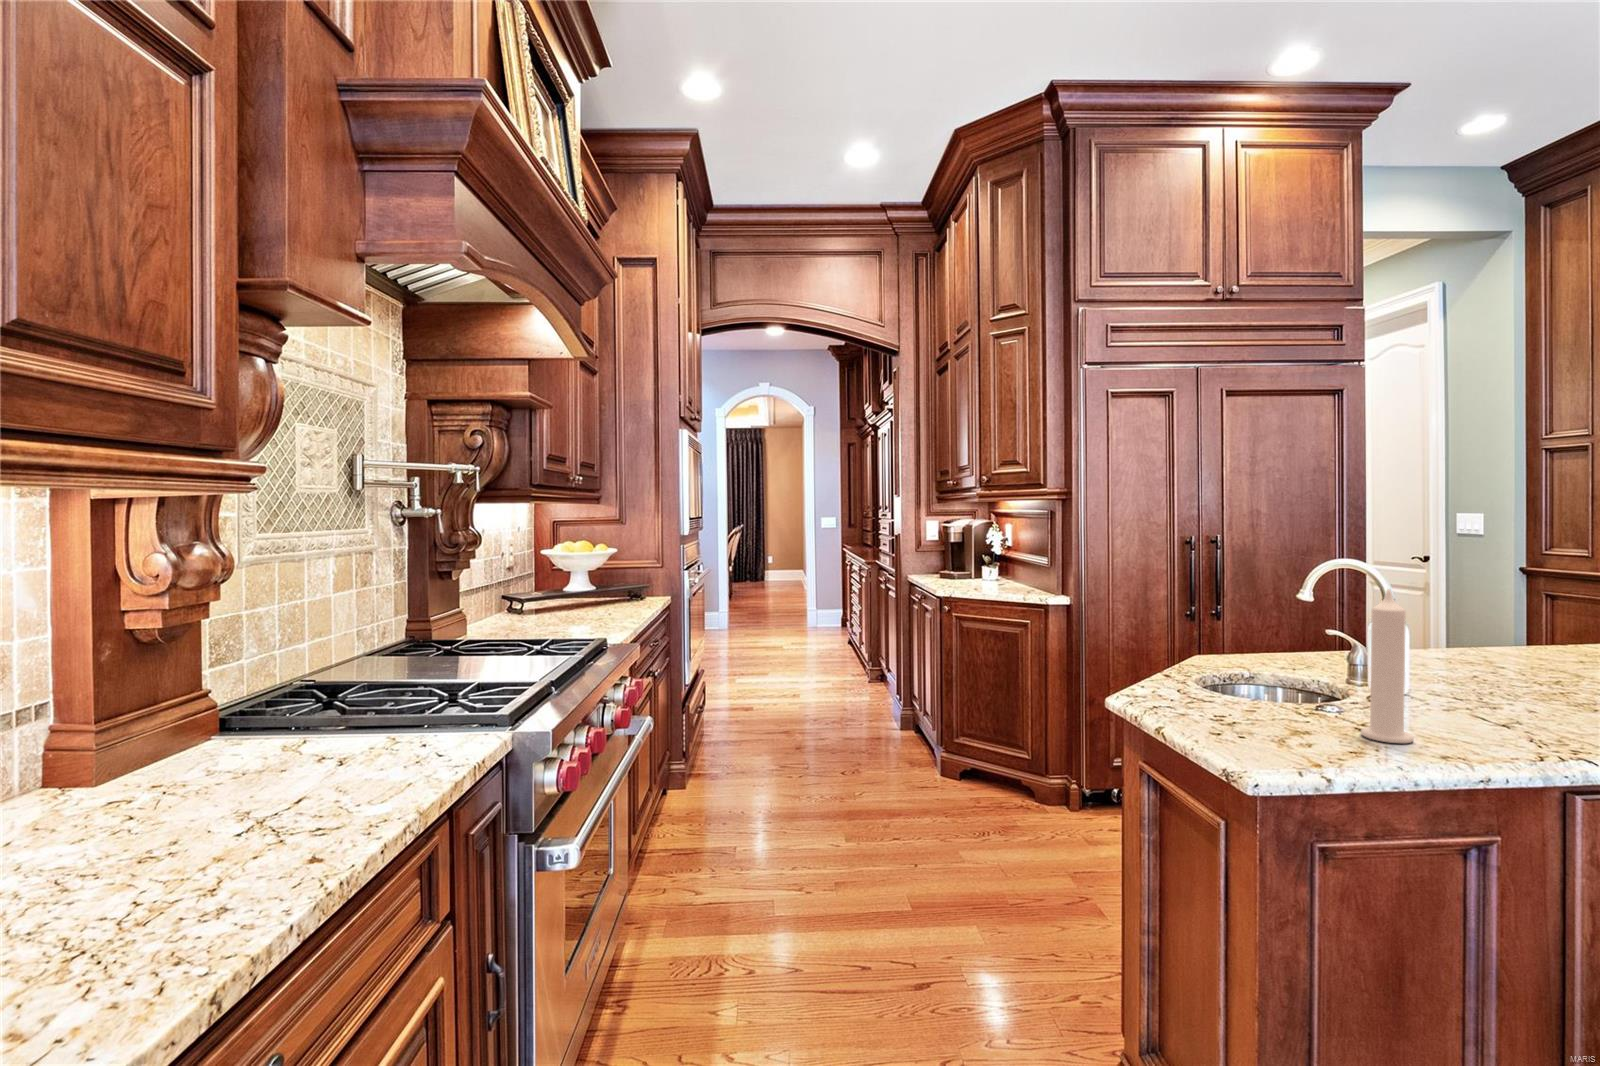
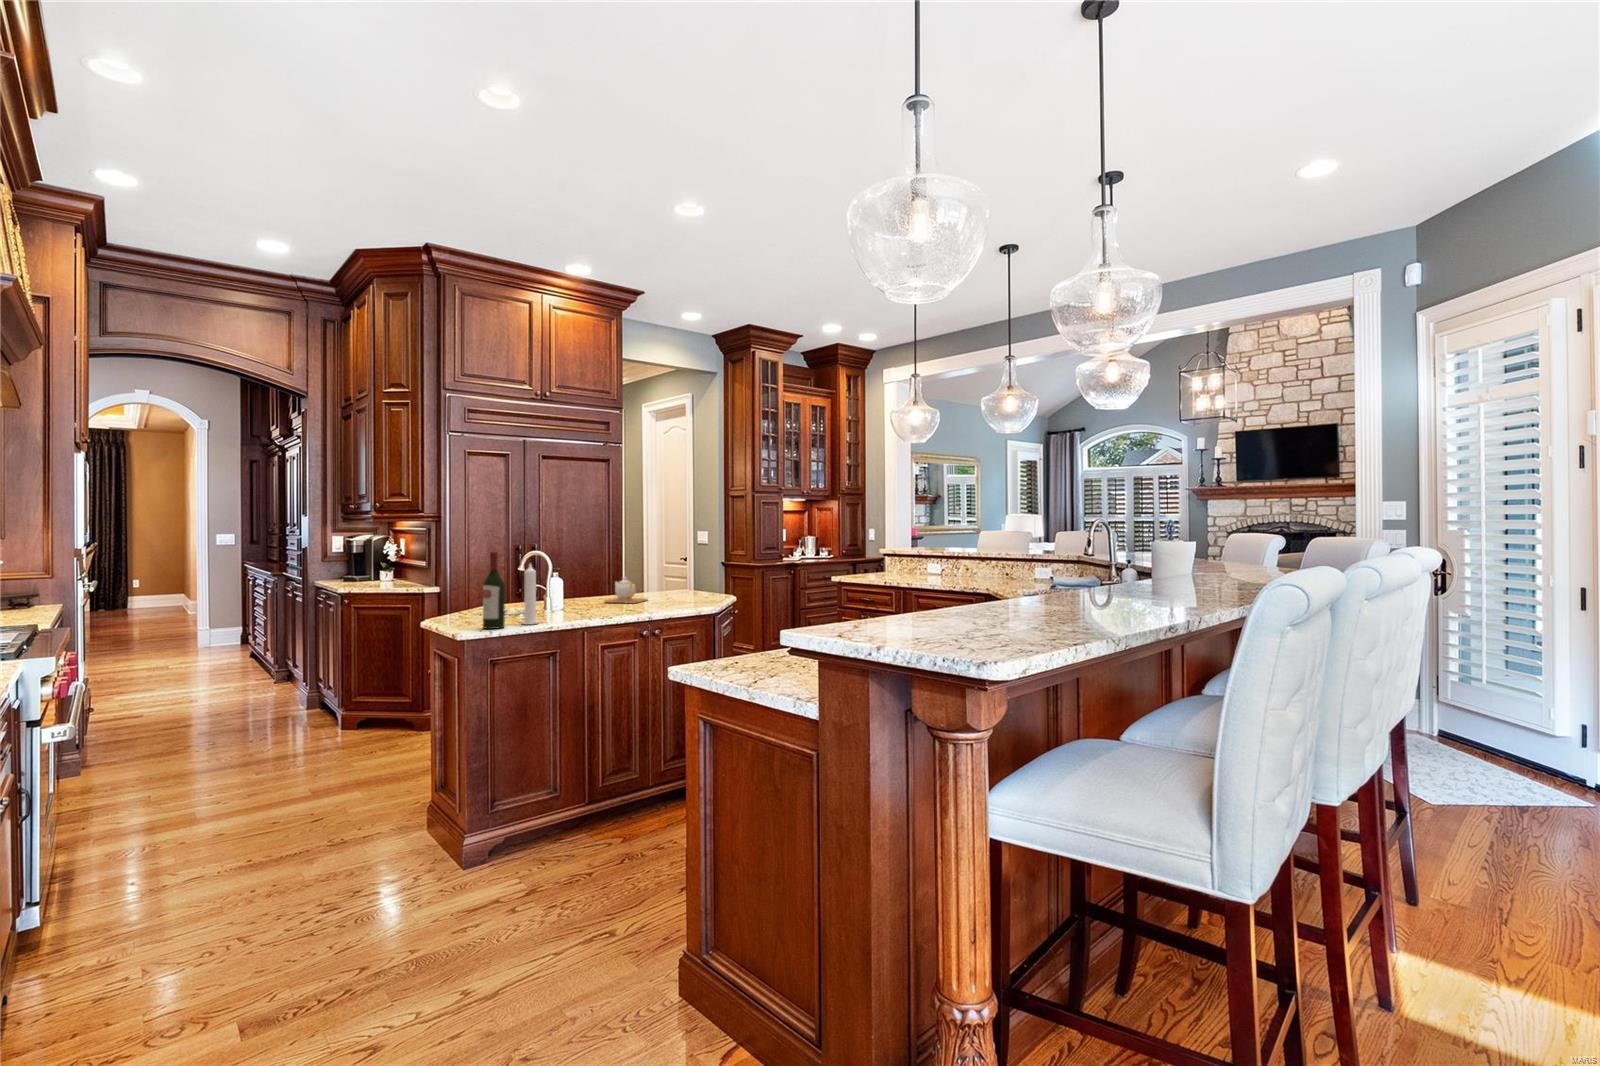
wine bottle: none [1277,562,1336,752] -> present [483,552,505,629]
teapot: none [1448,609,1561,673] -> present [604,577,648,603]

